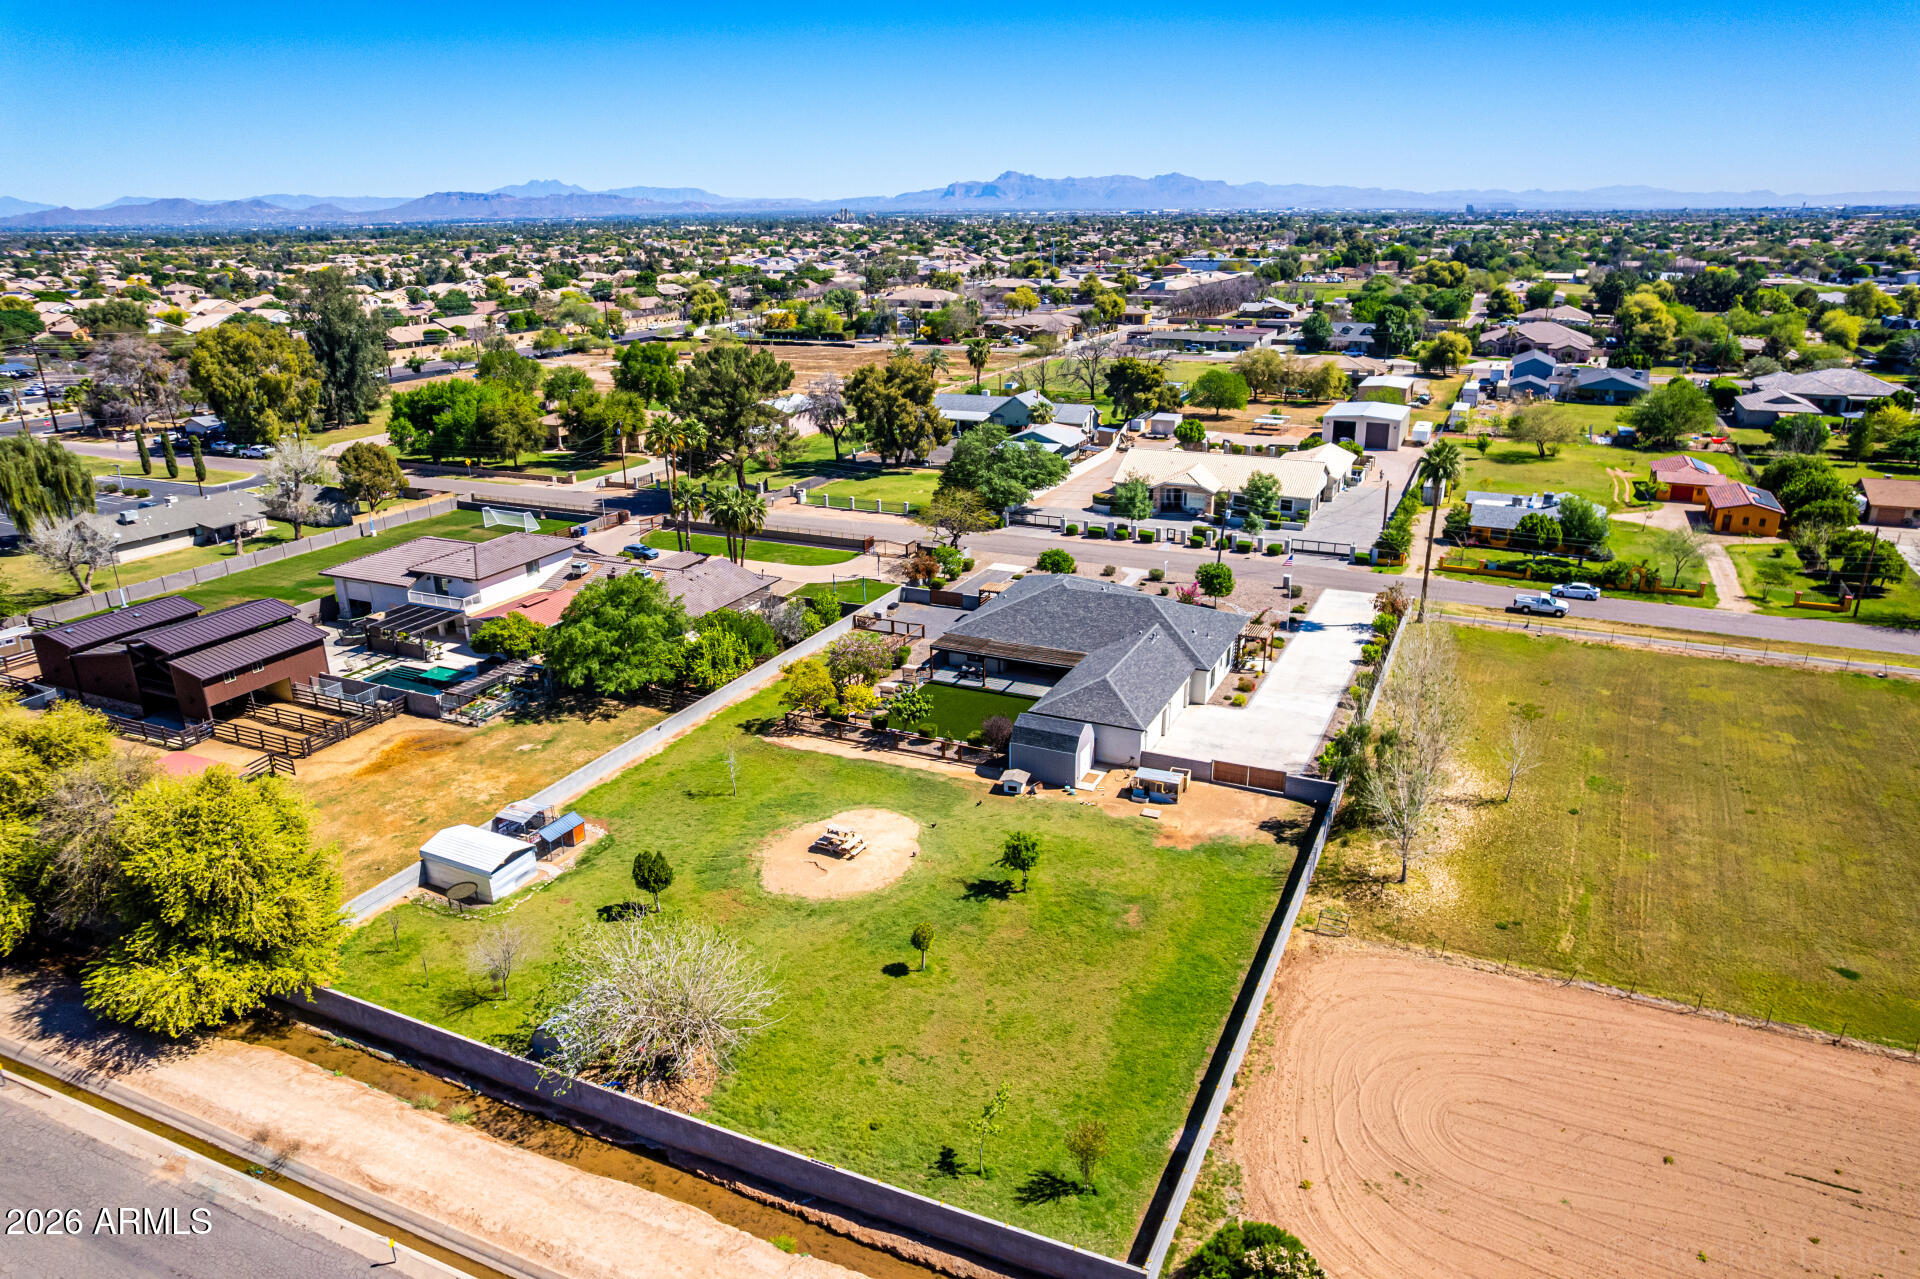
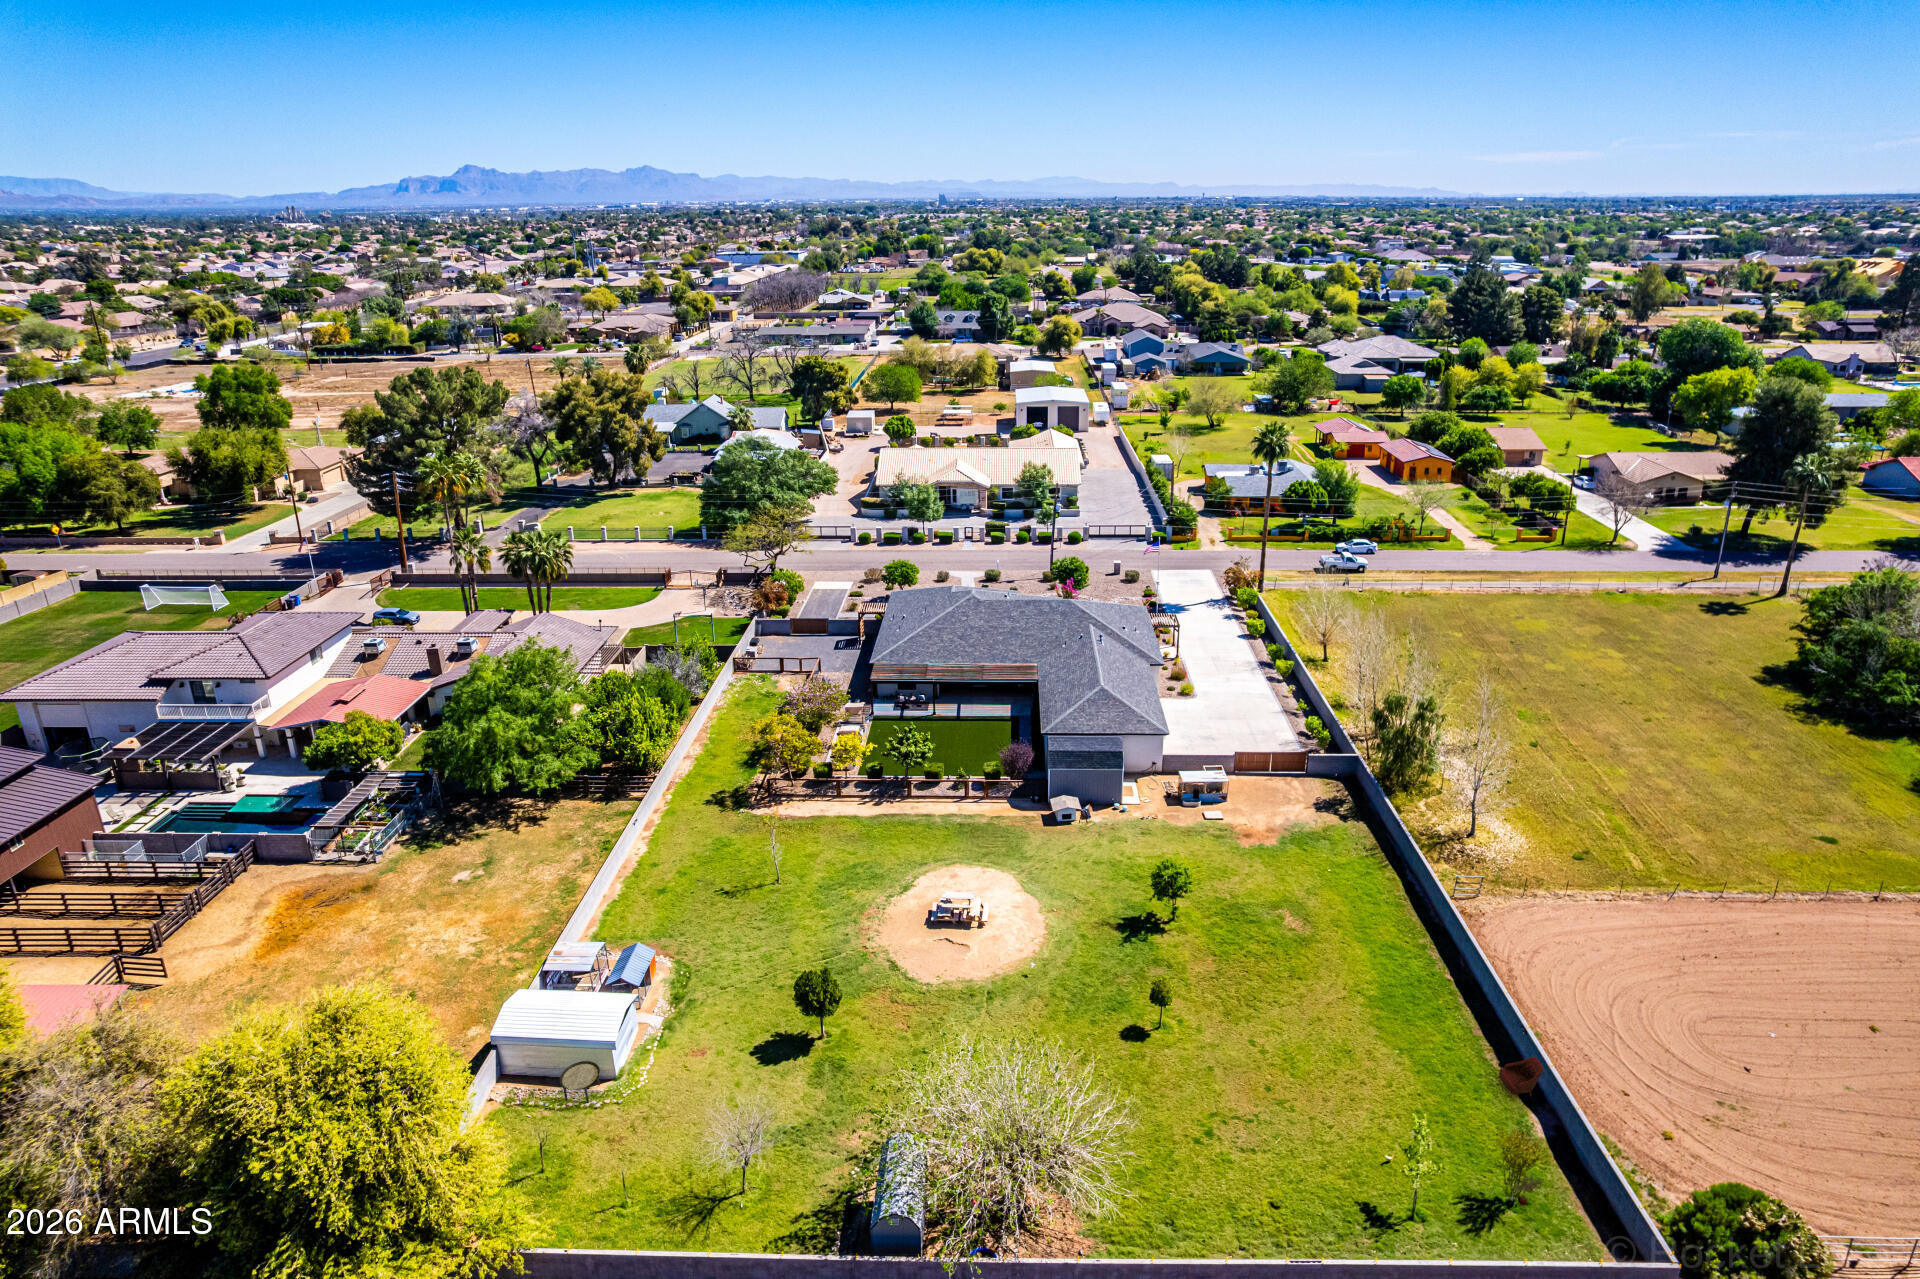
potted tree: present [489,969,503,992] -> present [1513,1174,1542,1204]
armchair: none [1210,1090,1249,1131] -> present [1499,1057,1543,1096]

